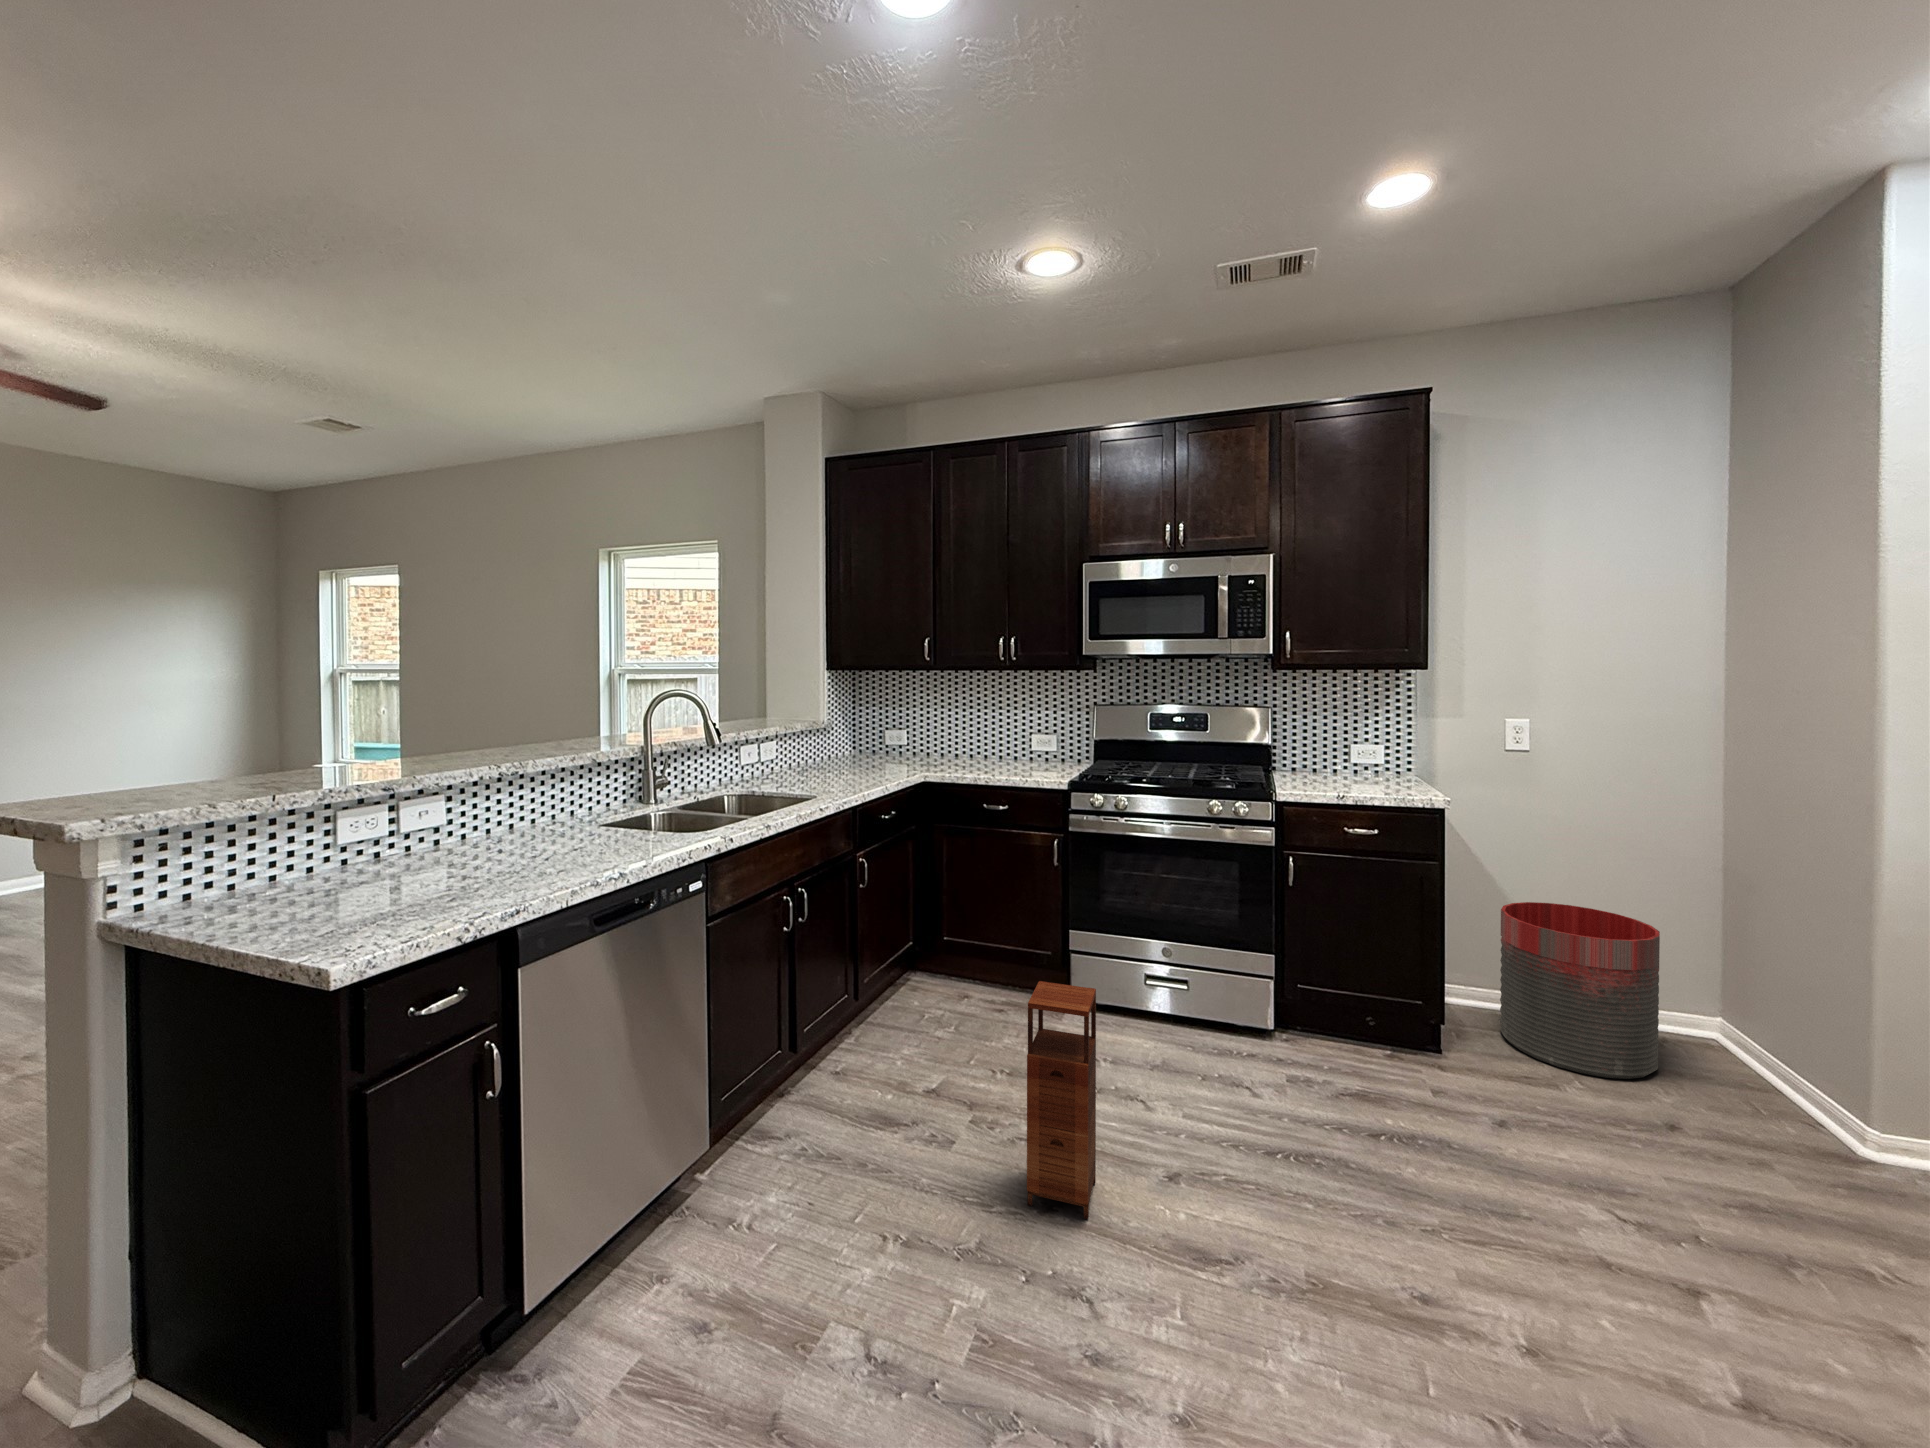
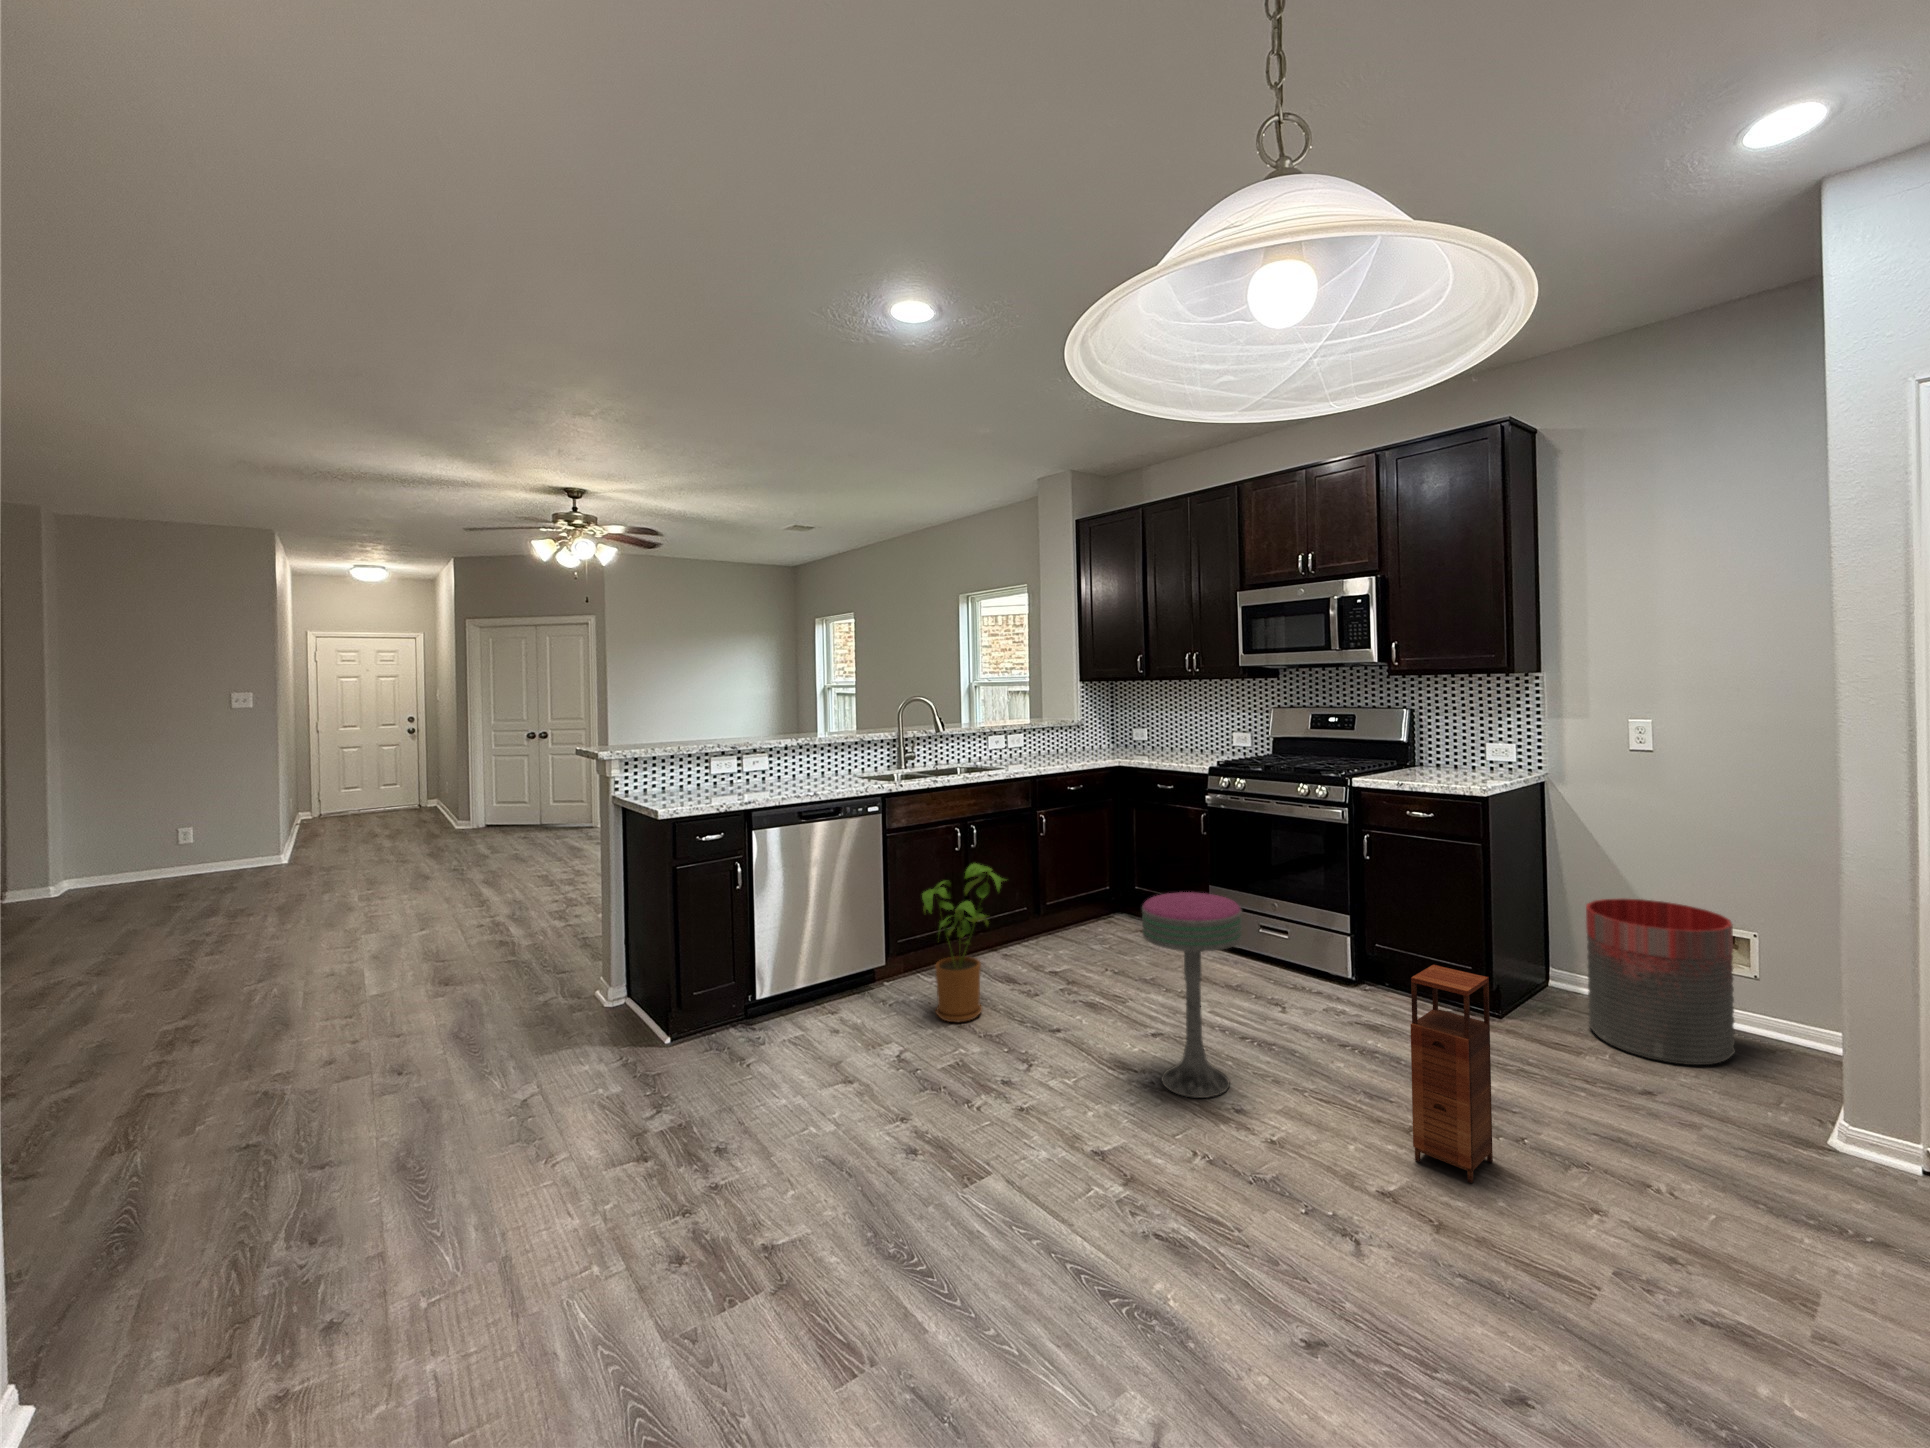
house plant: none [797,961,944,1245] -> present [922,864,1005,1022]
bar stool: none [1243,978,1411,1308] -> present [1142,892,1242,1098]
storage cabinet: present [1027,981,1096,1219] -> present [1411,965,1493,1183]

